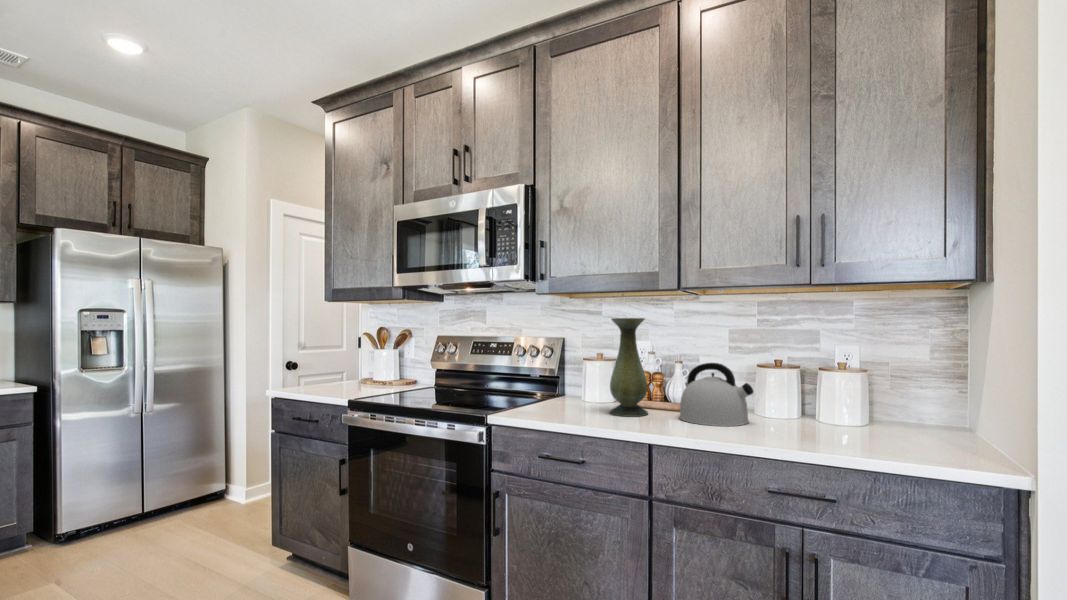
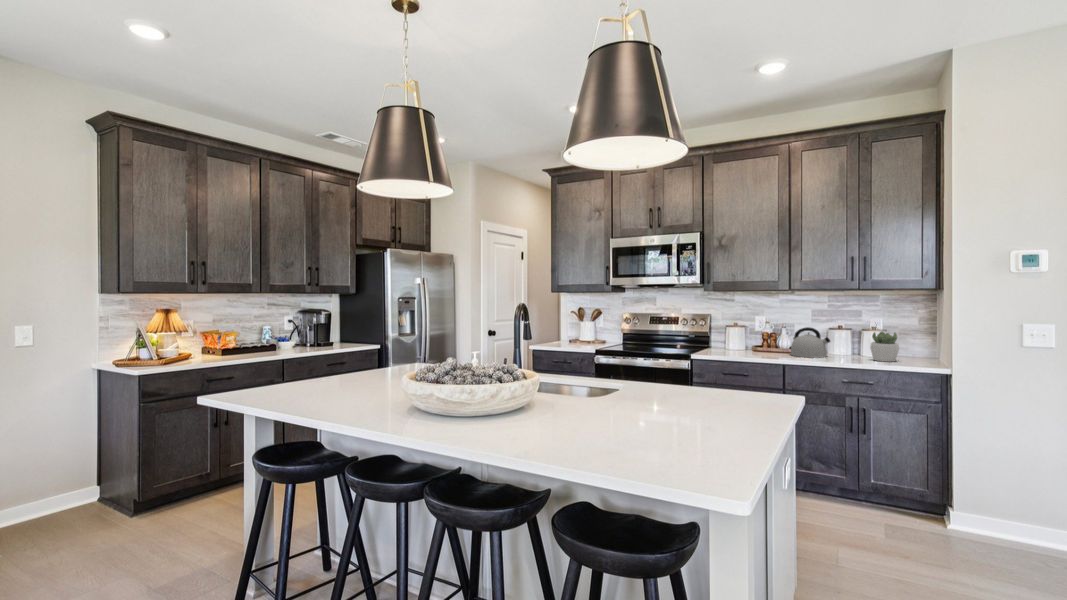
vase: present [610,318,648,417] -> none [751,305,773,355]
succulent plant: none [832,373,895,442] -> present [870,331,899,362]

